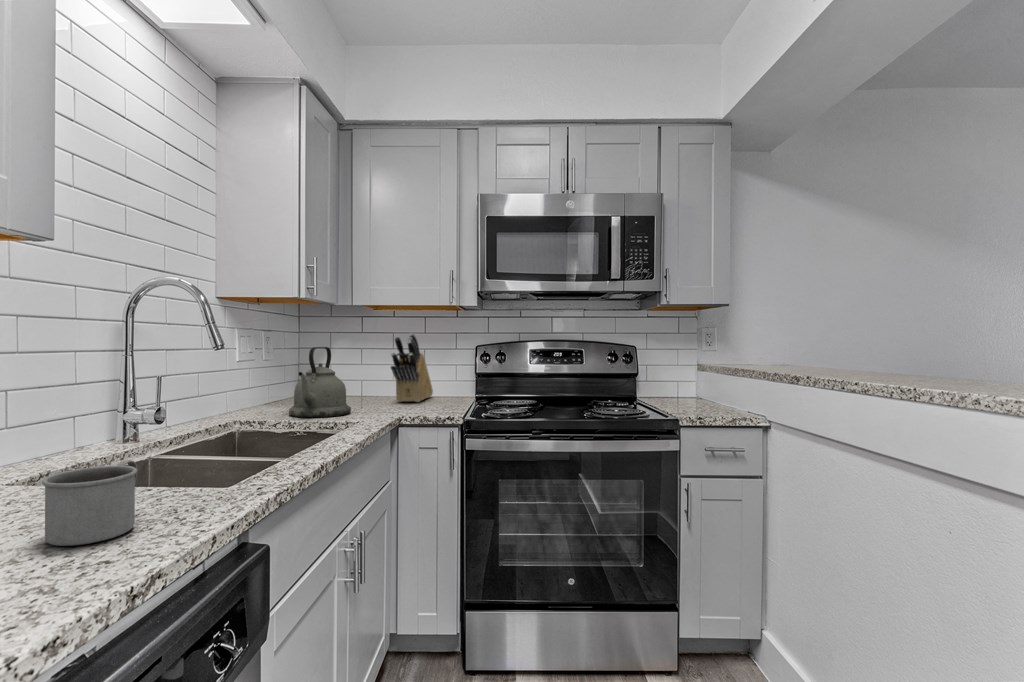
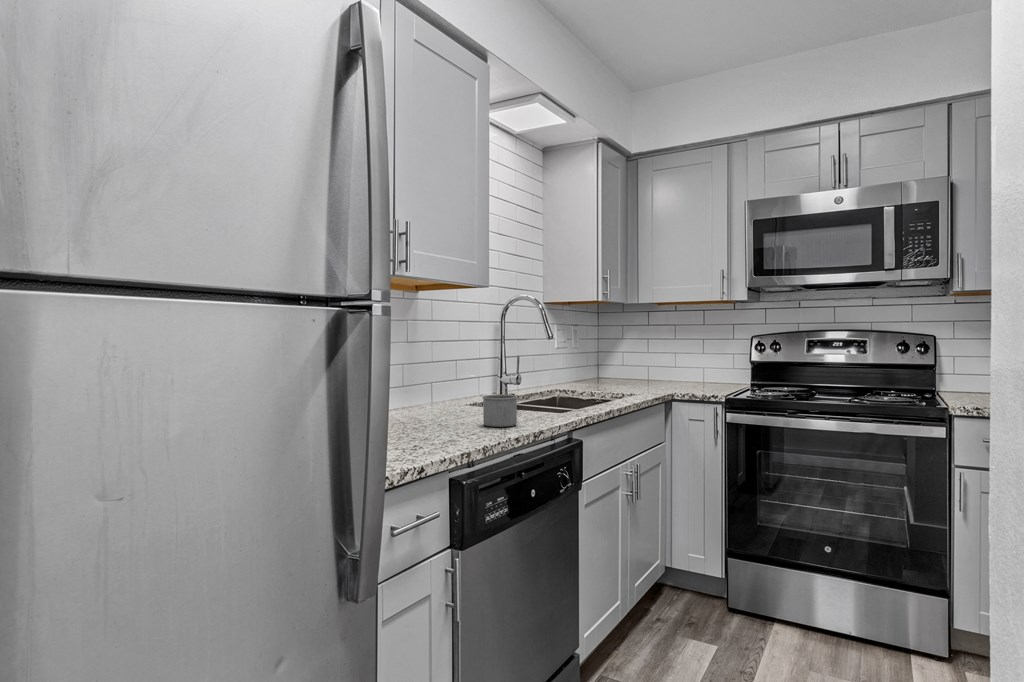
knife block: present [391,333,433,402] -> none [671,326,712,385]
kettle: present [289,347,351,417] -> none [591,337,637,390]

